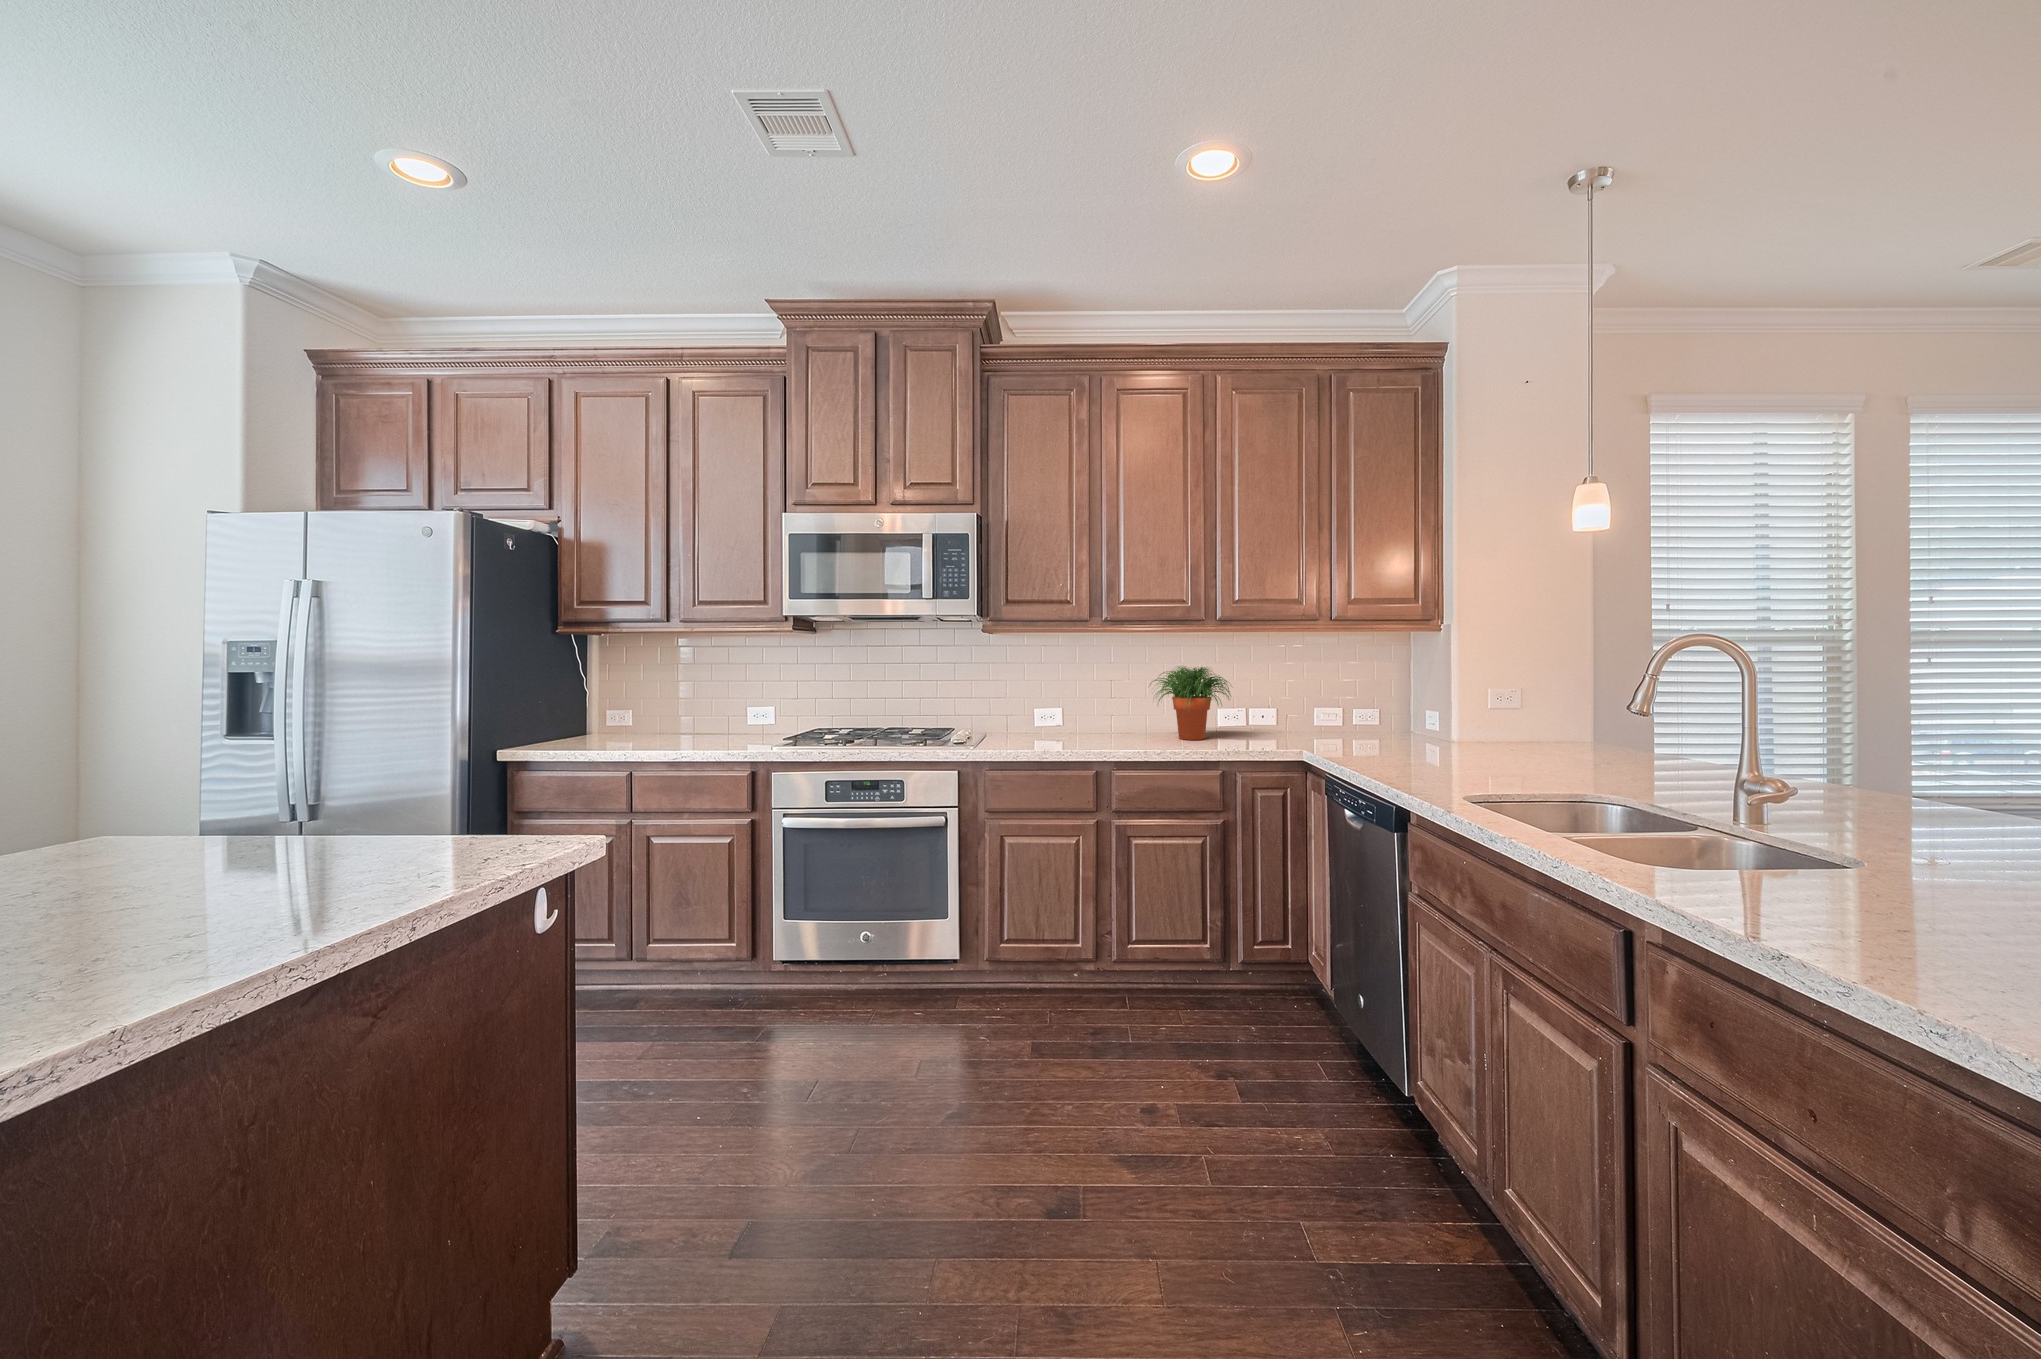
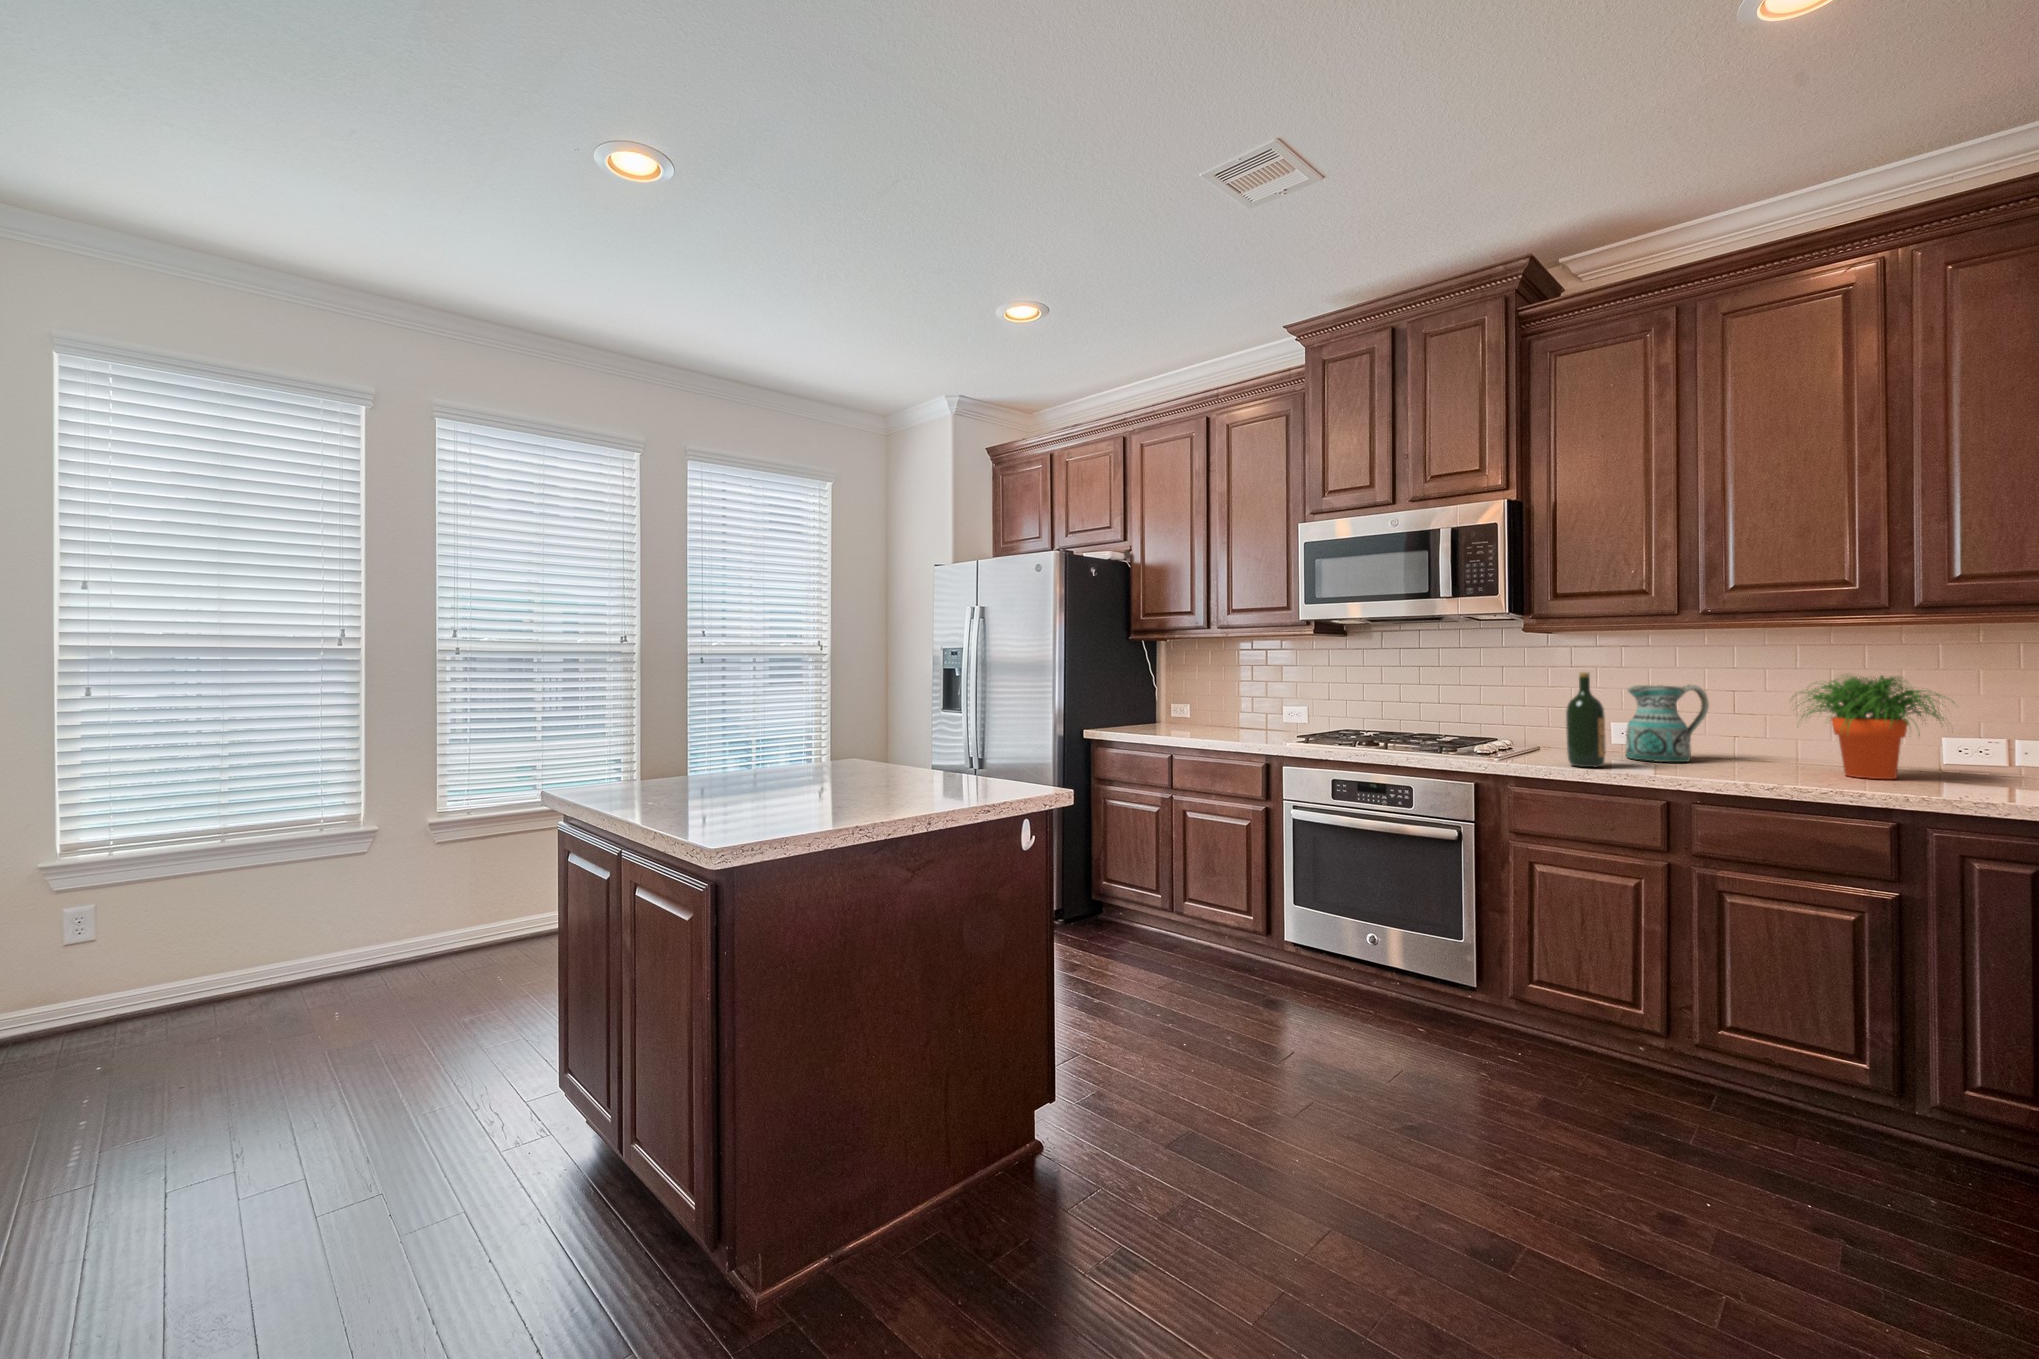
wine bottle: none [1024,668,1052,748] -> present [1566,672,1605,767]
ceramic pitcher: none [1050,675,1099,738] -> present [1626,685,1709,762]

